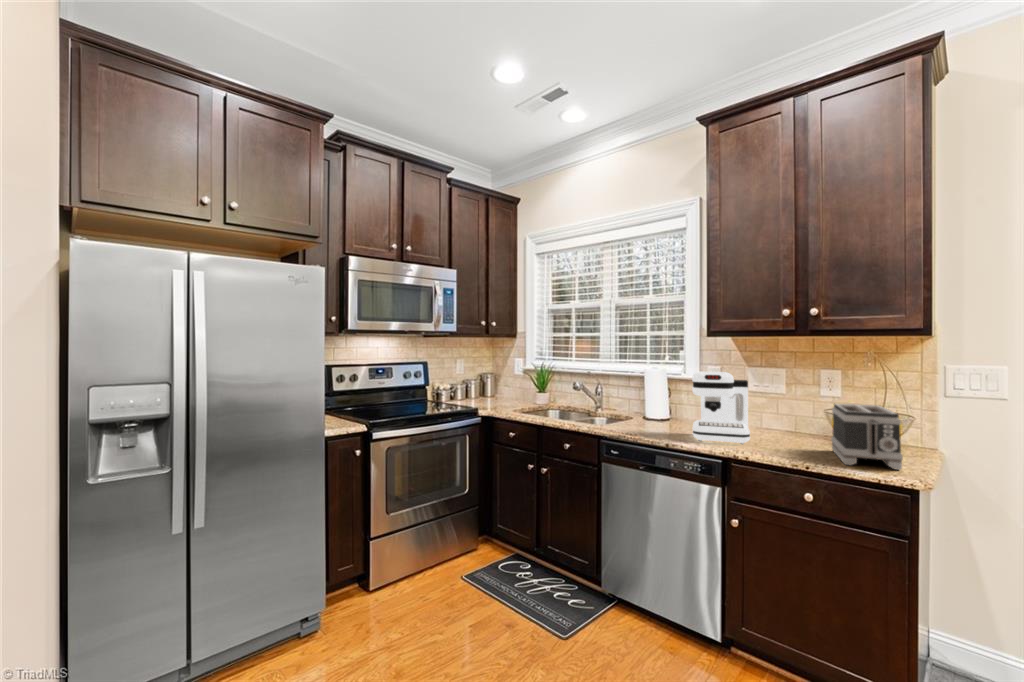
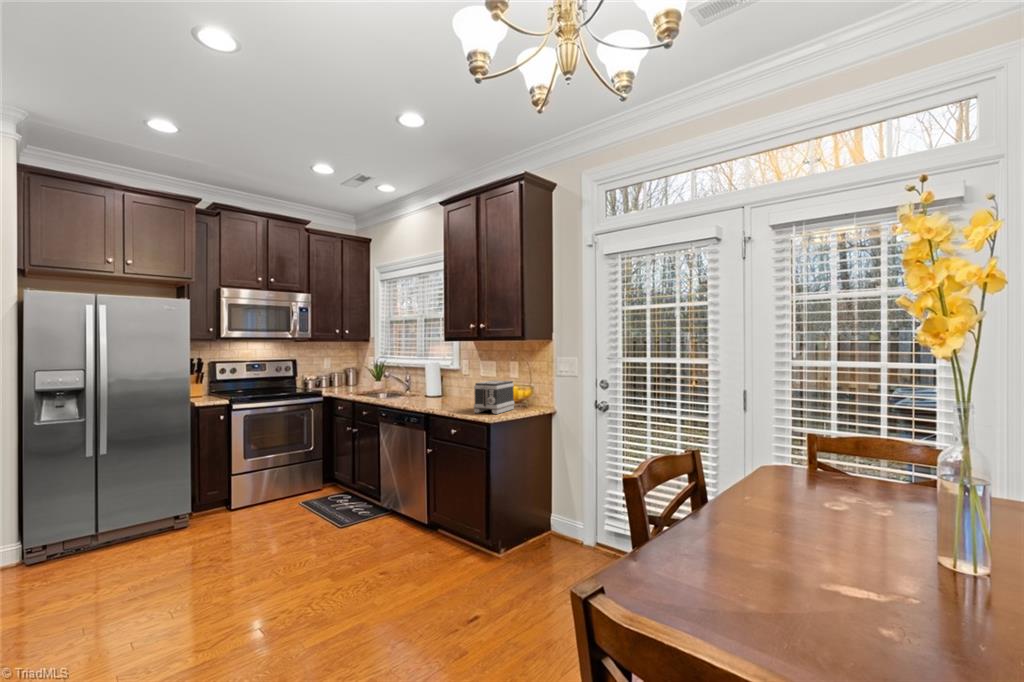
coffee maker: present [692,372,750,444] -> none [423,363,463,406]

